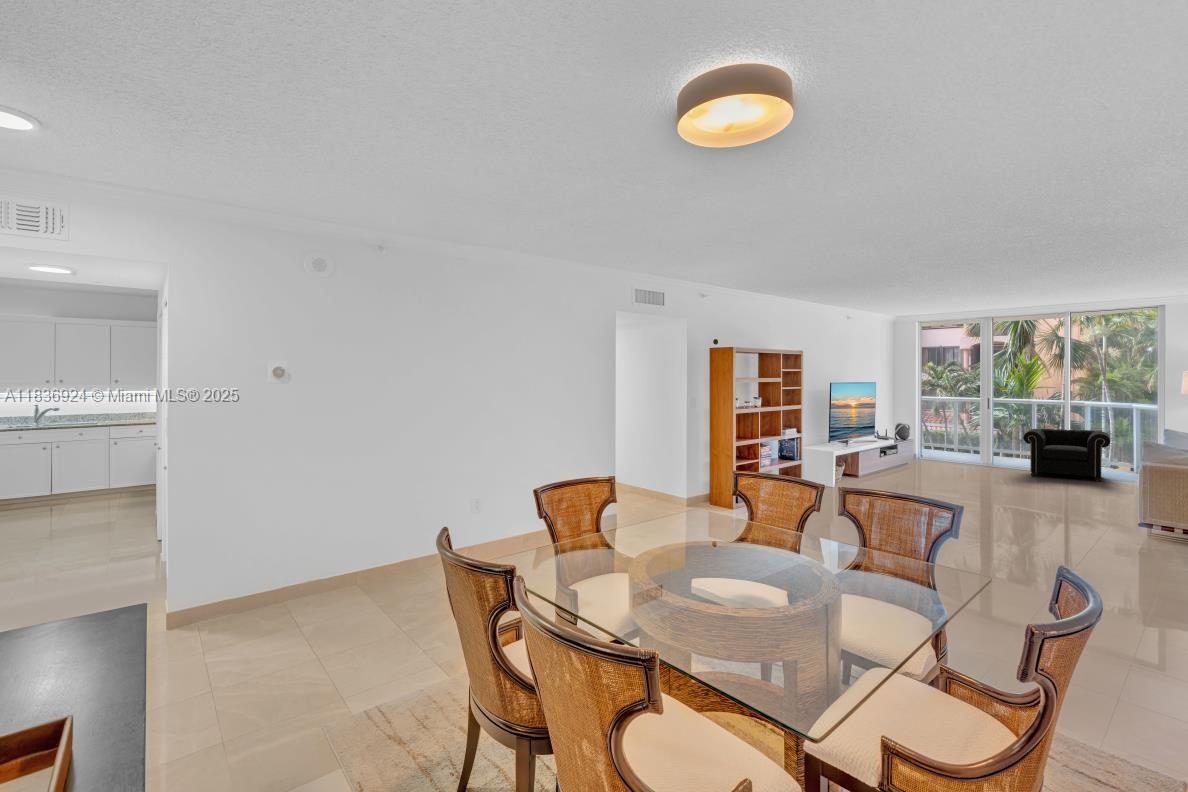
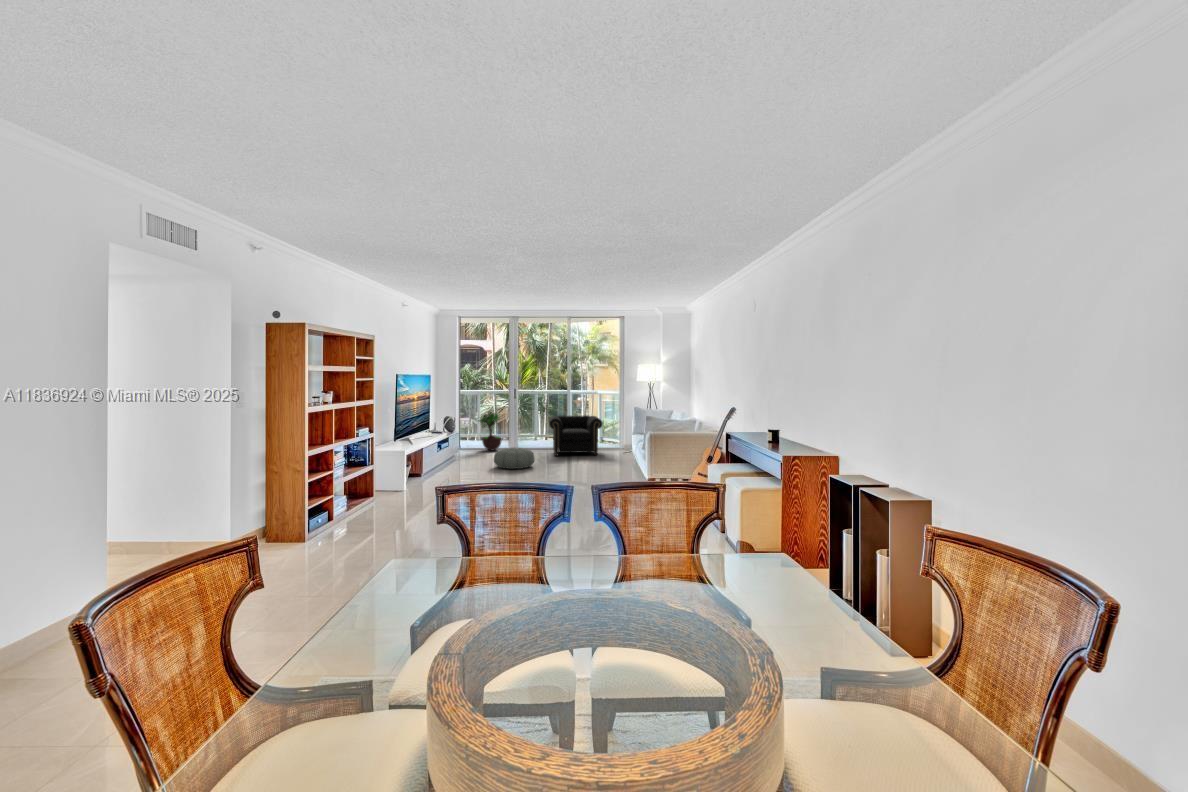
potted tree: none [933,416,965,463] -> present [478,411,502,450]
pouf: none [938,460,991,483] -> present [494,448,534,469]

